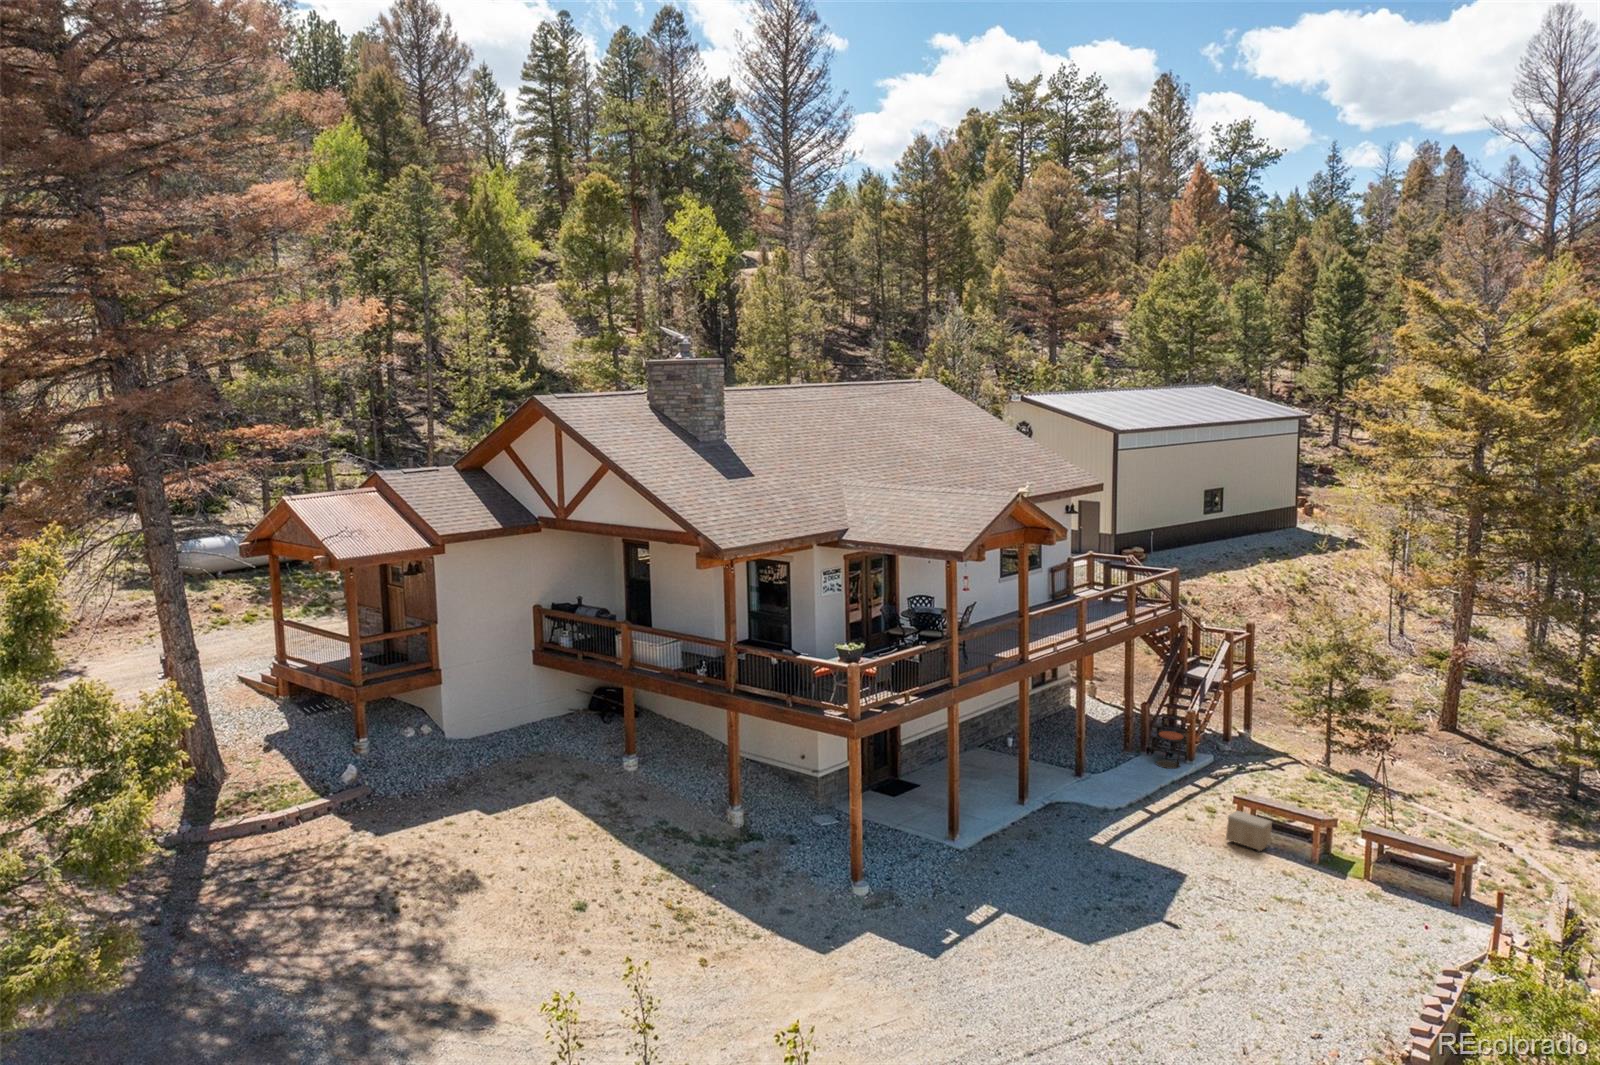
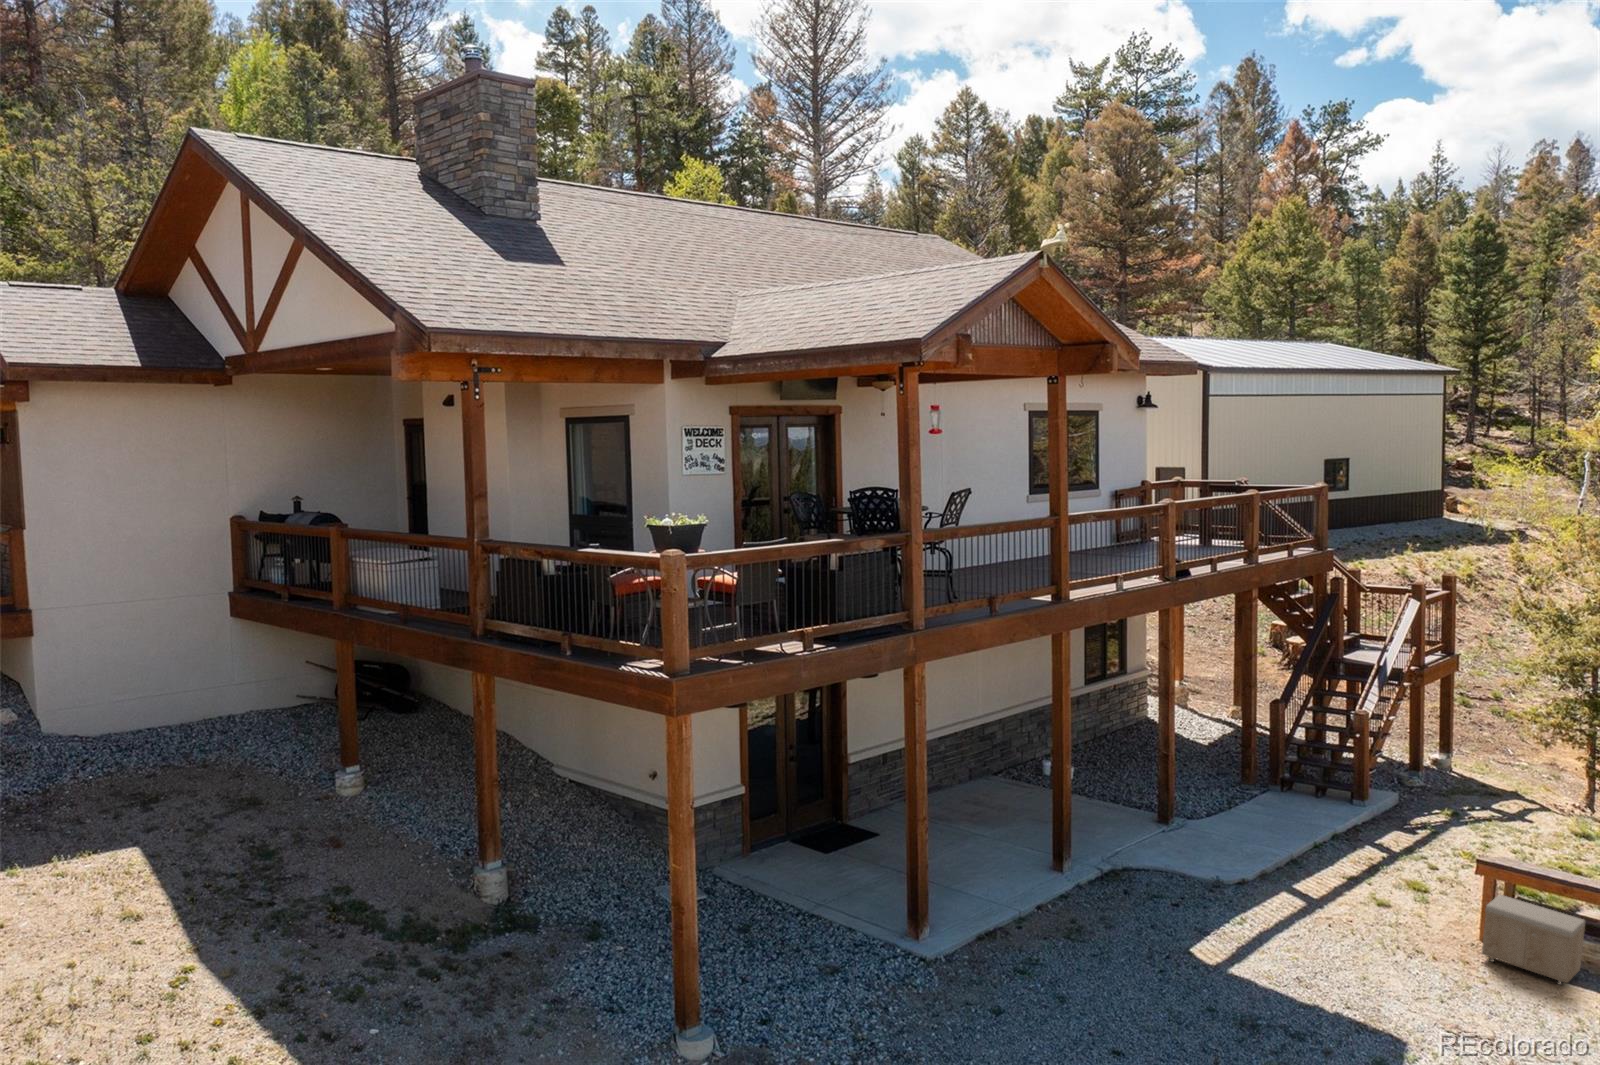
side table: present [1156,731,1183,769] -> none [1302,750,1351,815]

